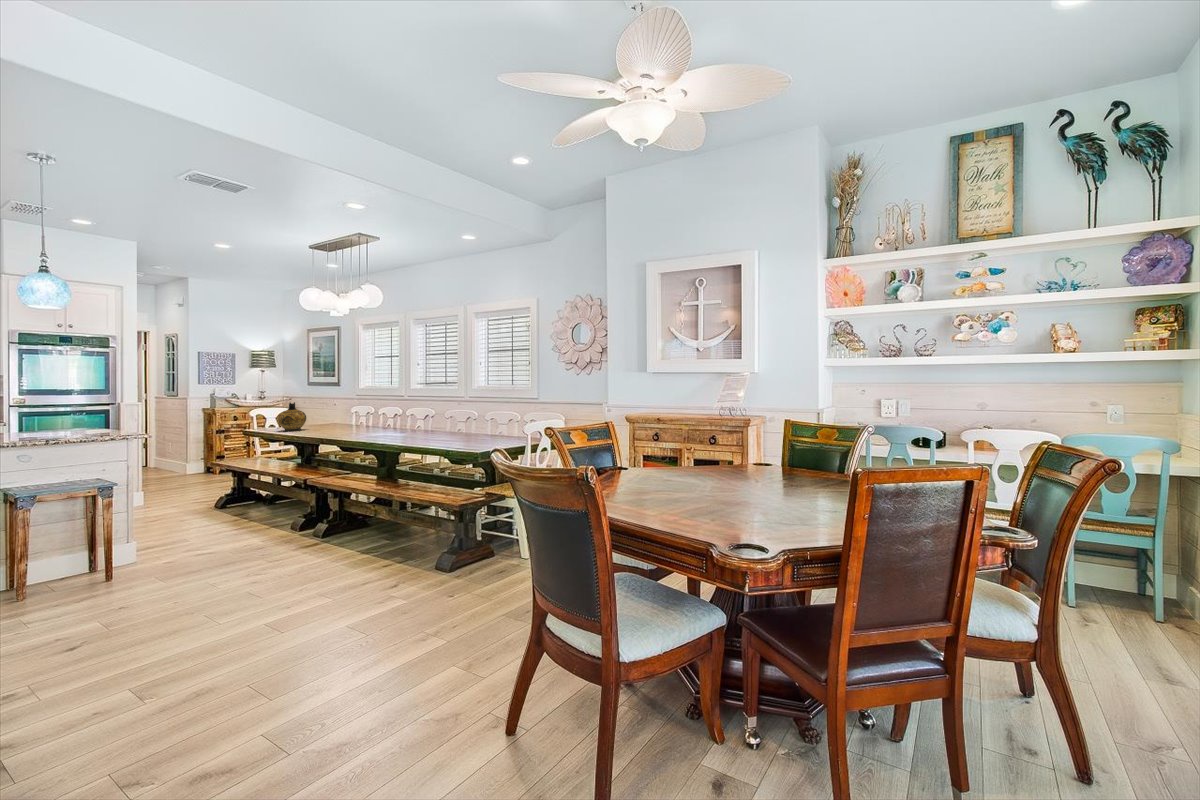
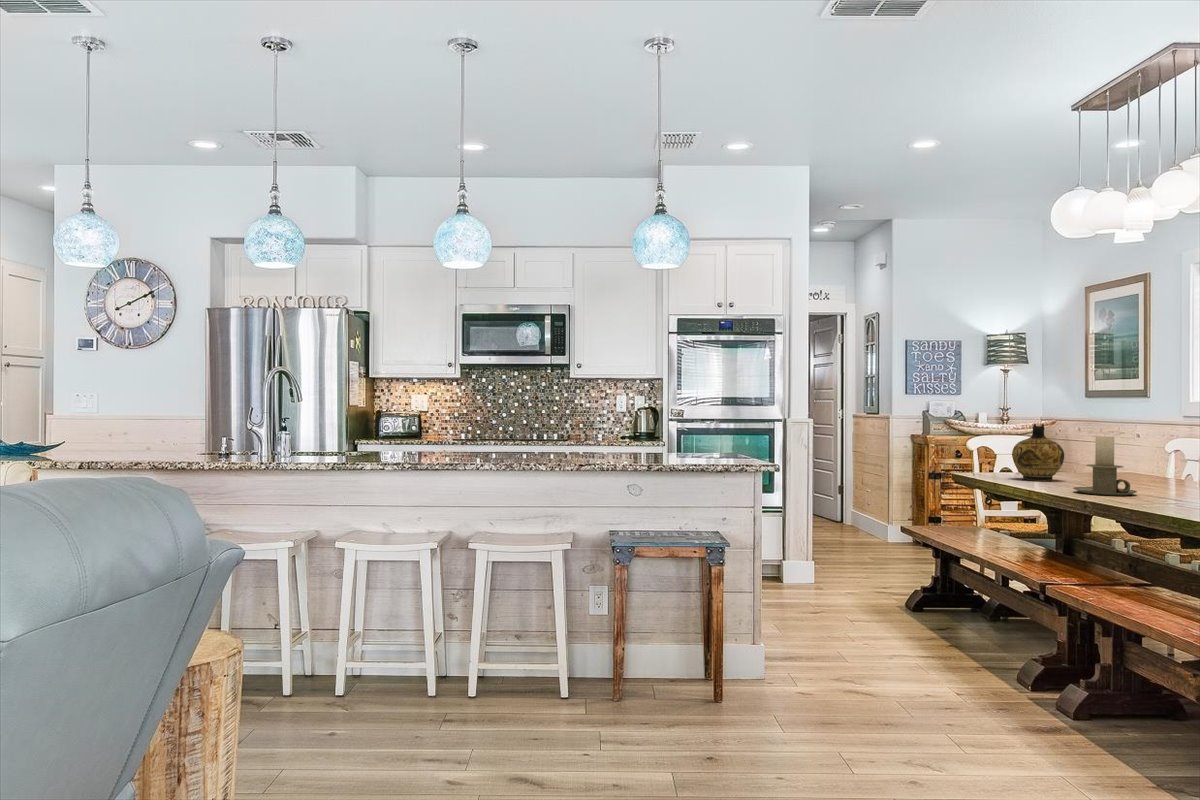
candle holder: none [314,408,343,435] -> present [1073,436,1137,496]

